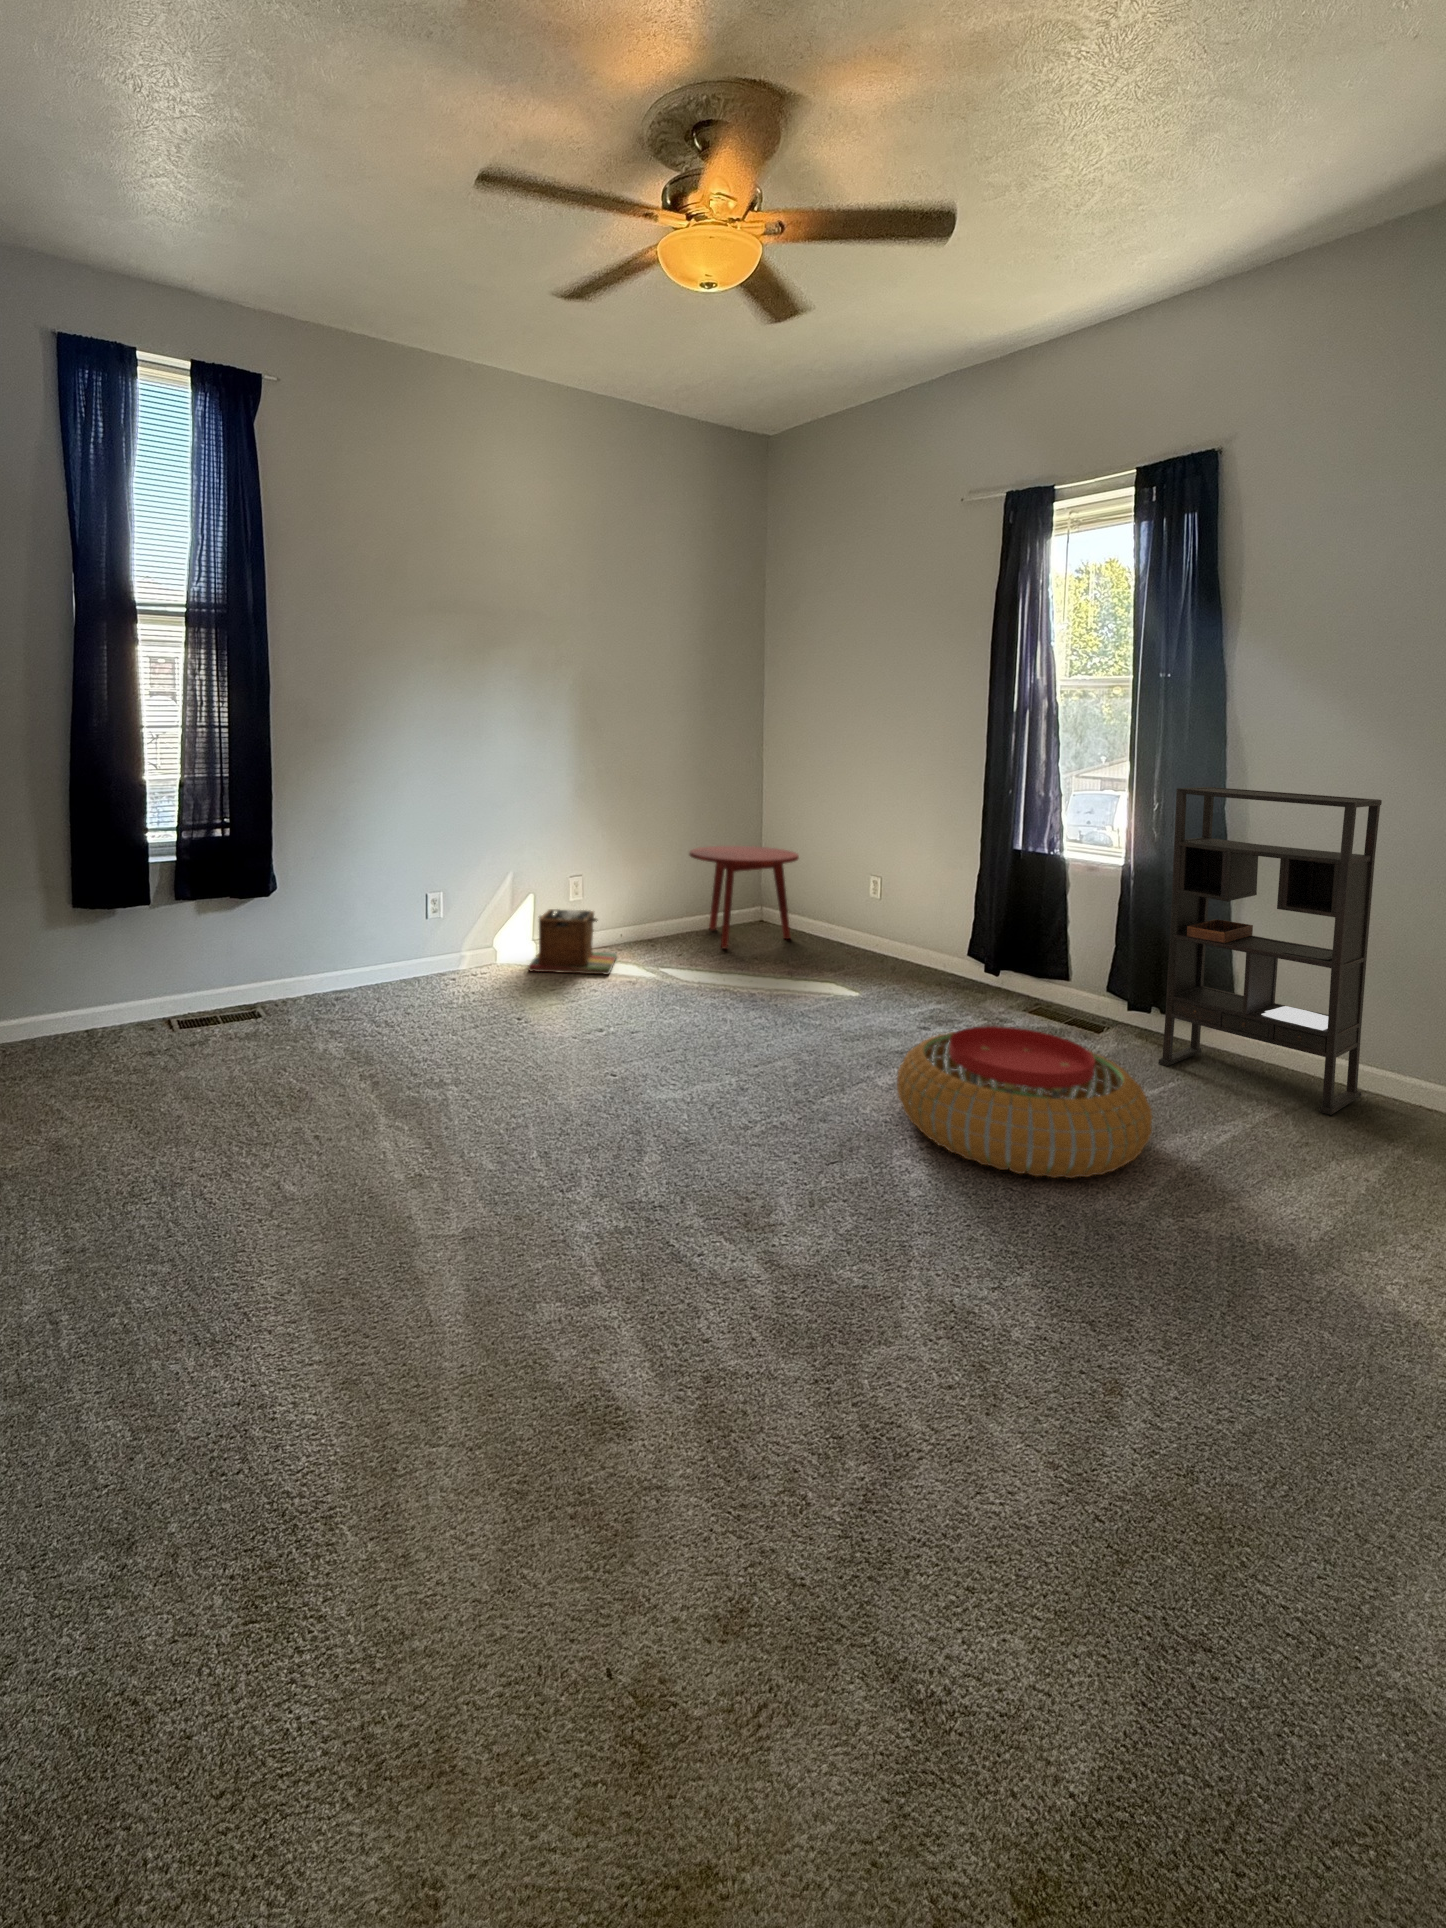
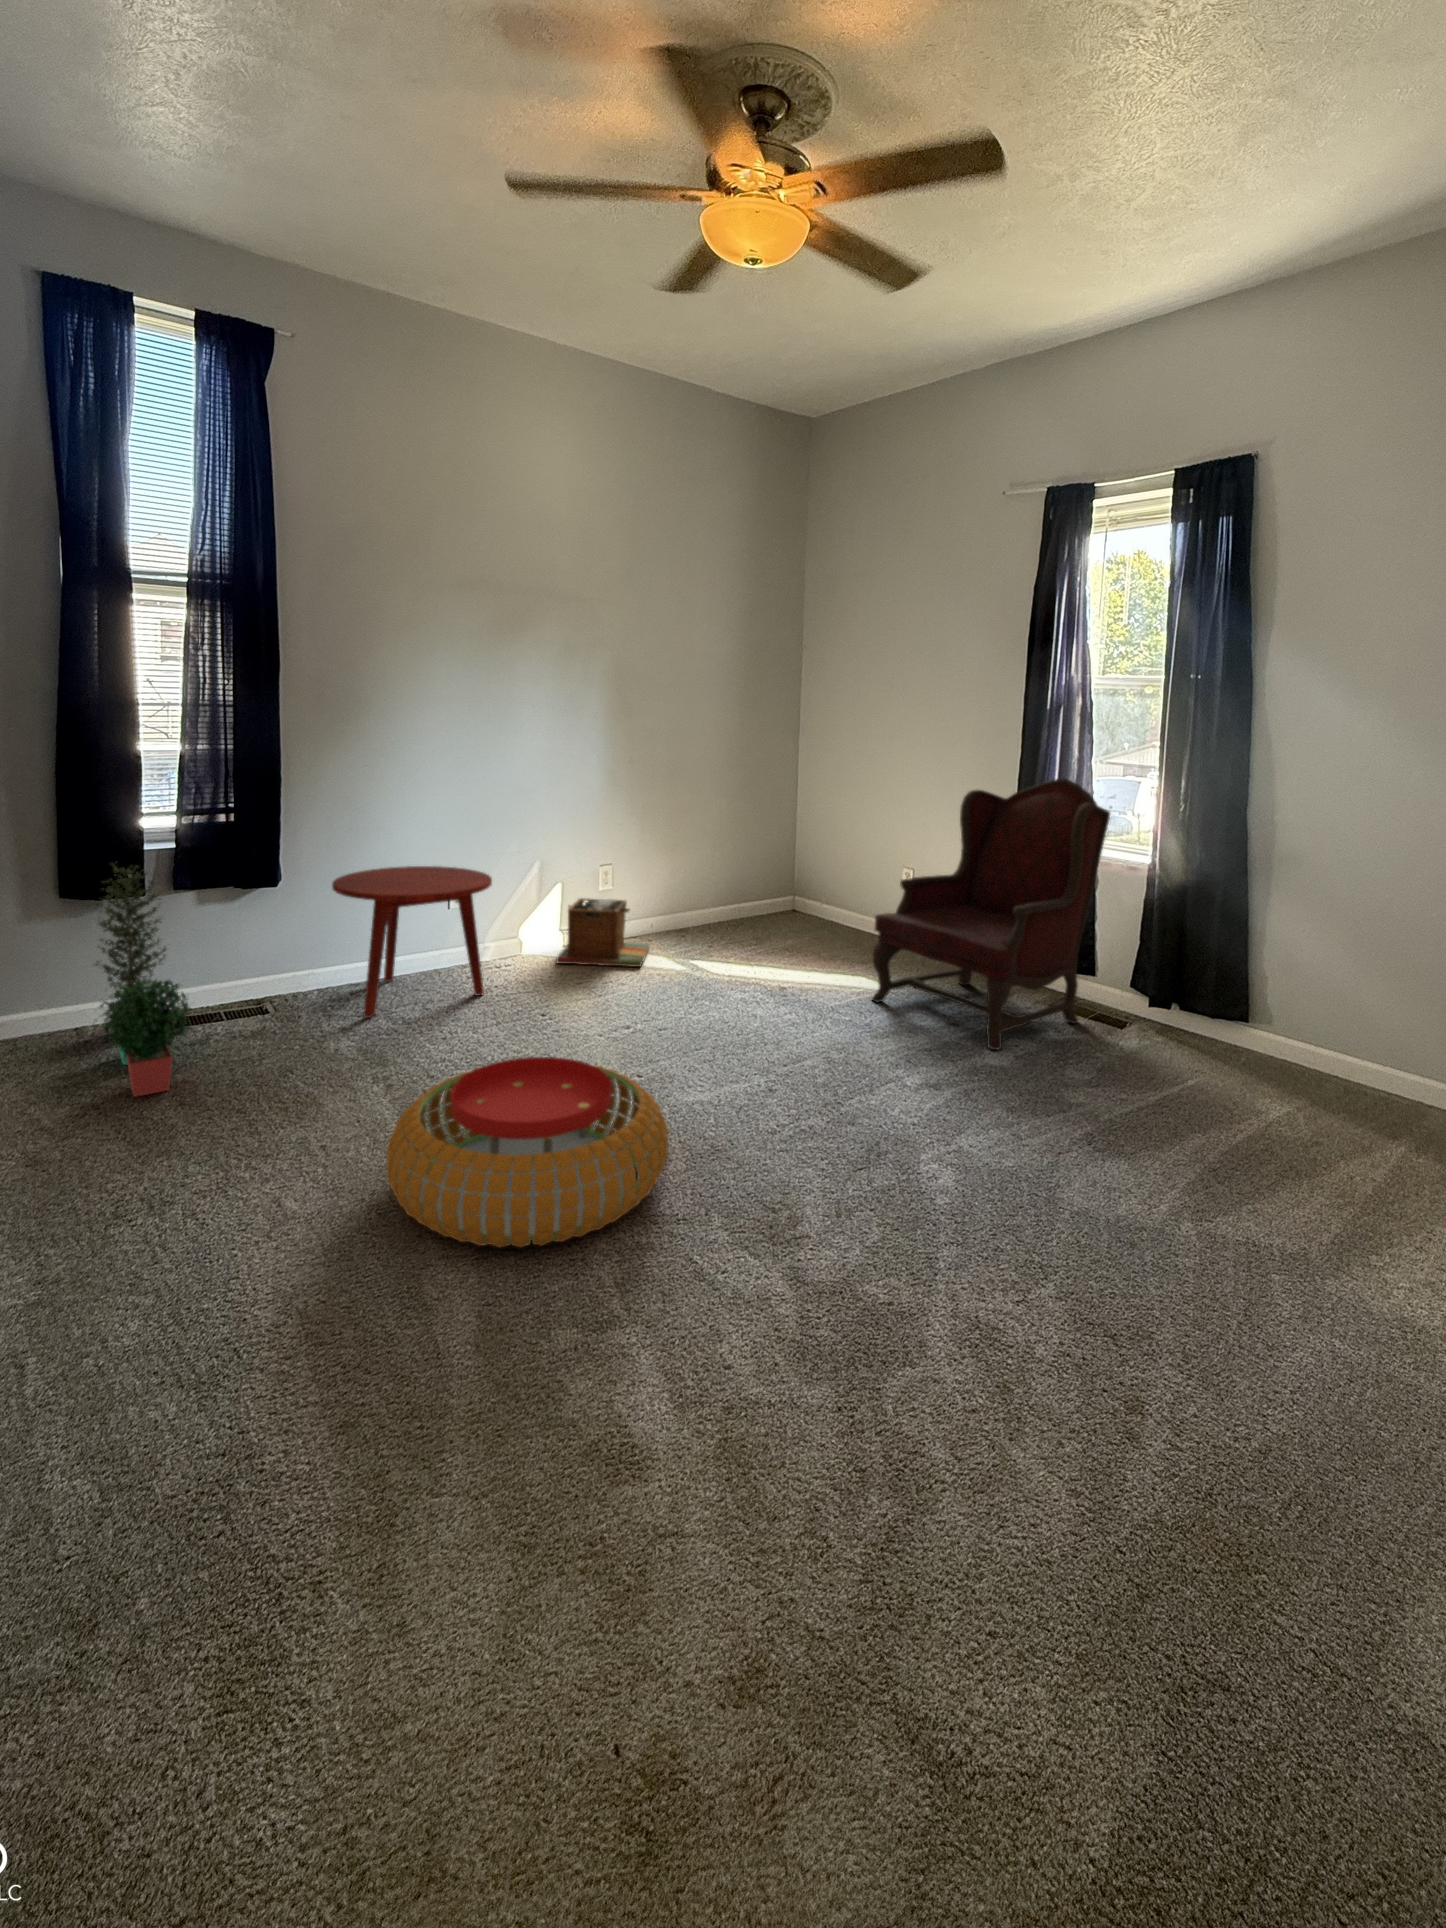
armchair: none [833,786,1070,1052] -> present [872,778,1110,1050]
bookshelf: present [1159,787,1382,1115] -> none [1191,785,1414,1114]
side table: present [689,846,799,948] -> present [332,866,492,1018]
potted plant: none [105,873,198,1088] -> present [93,866,190,1097]
pouf: present [897,1026,1153,1178] -> present [386,1057,668,1247]

